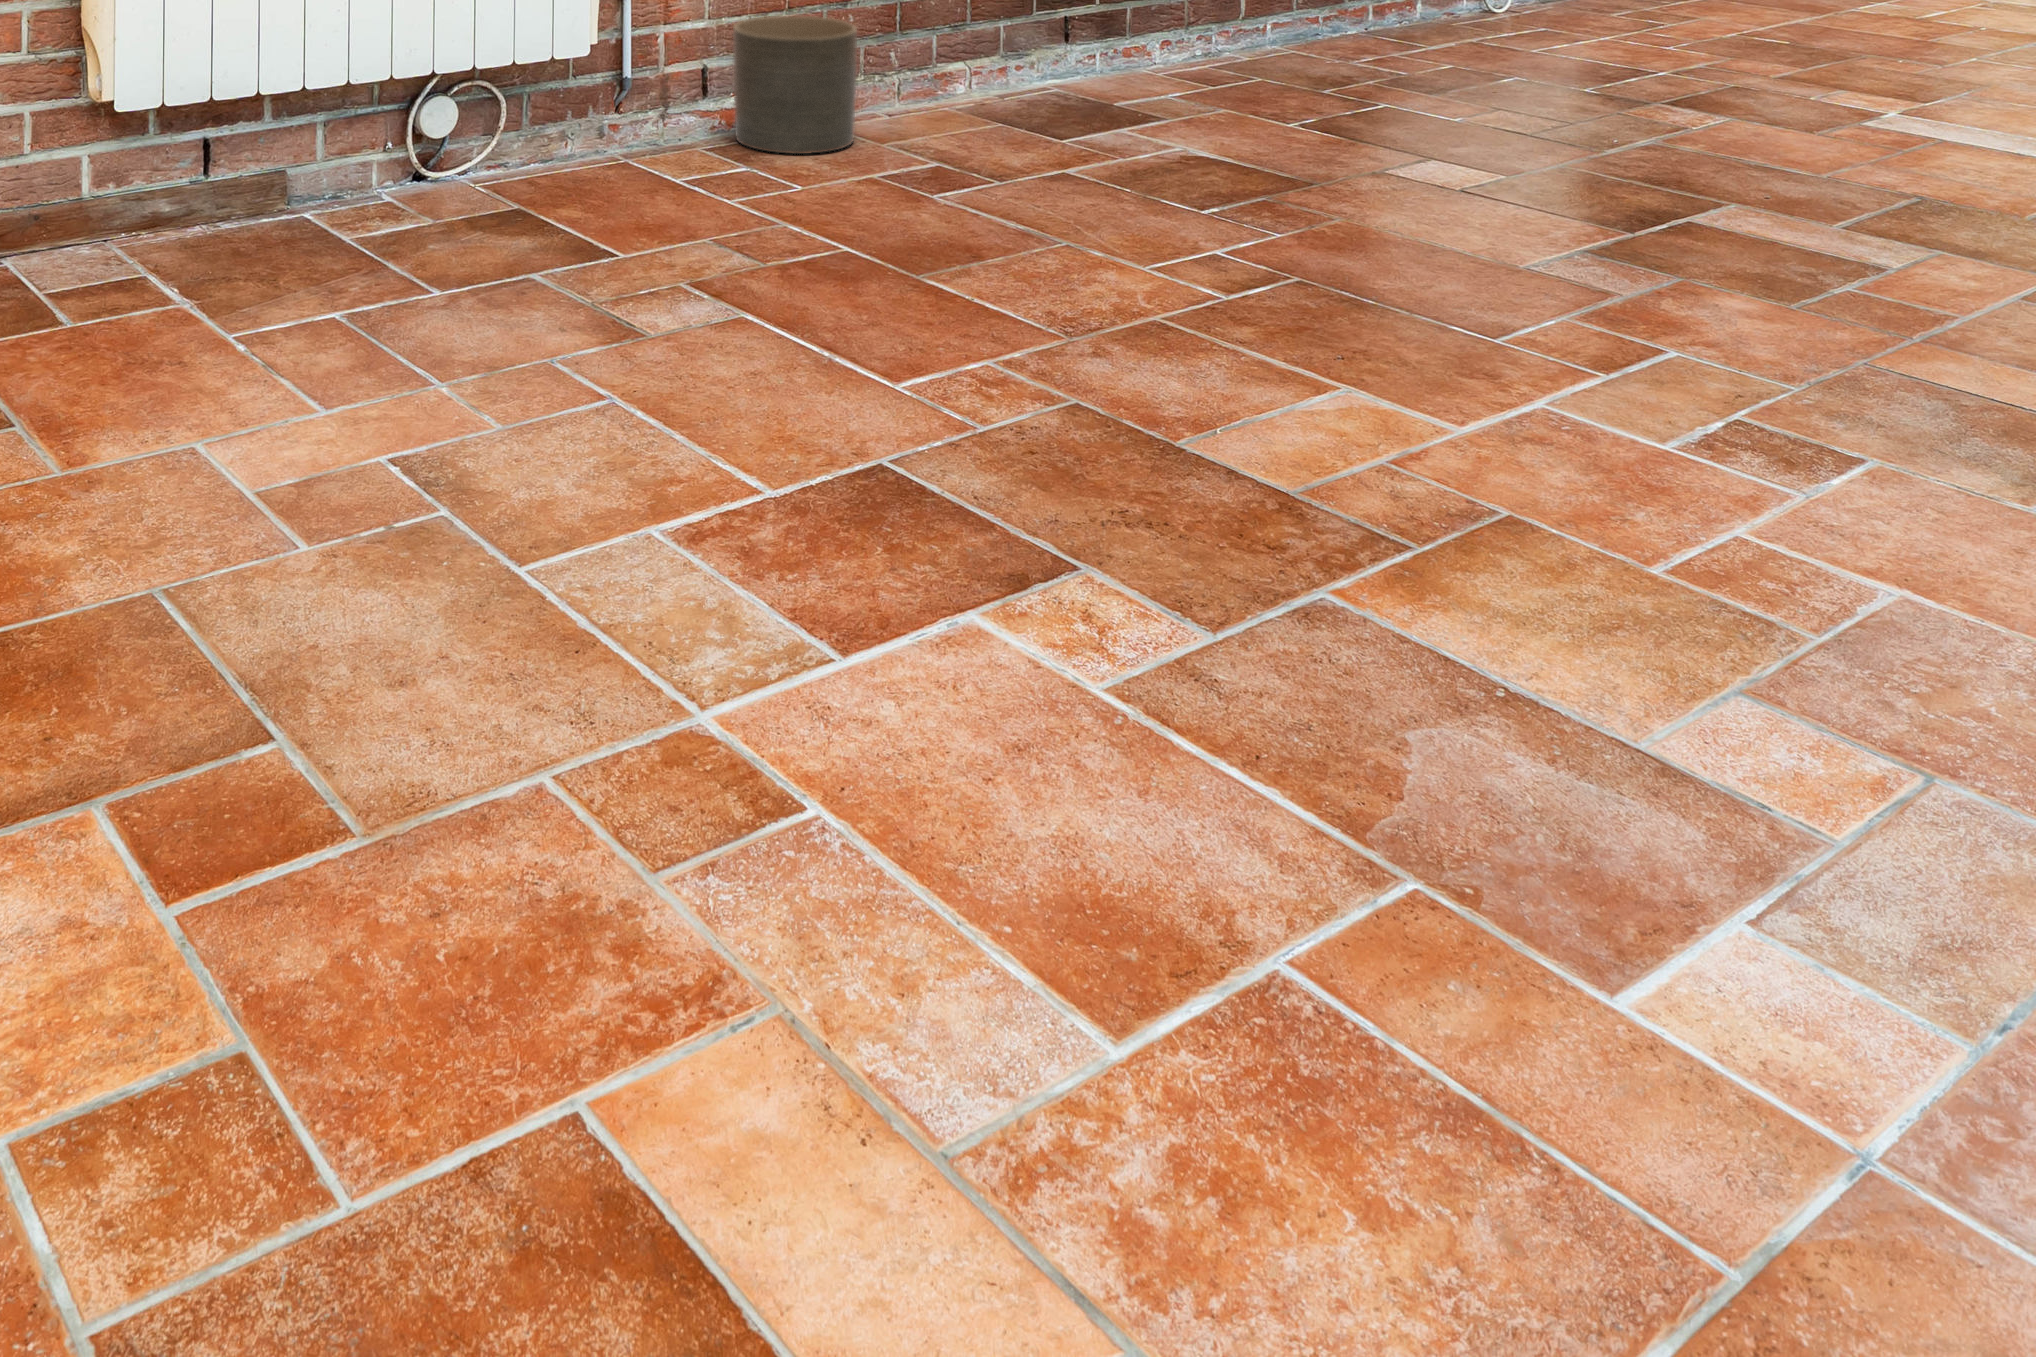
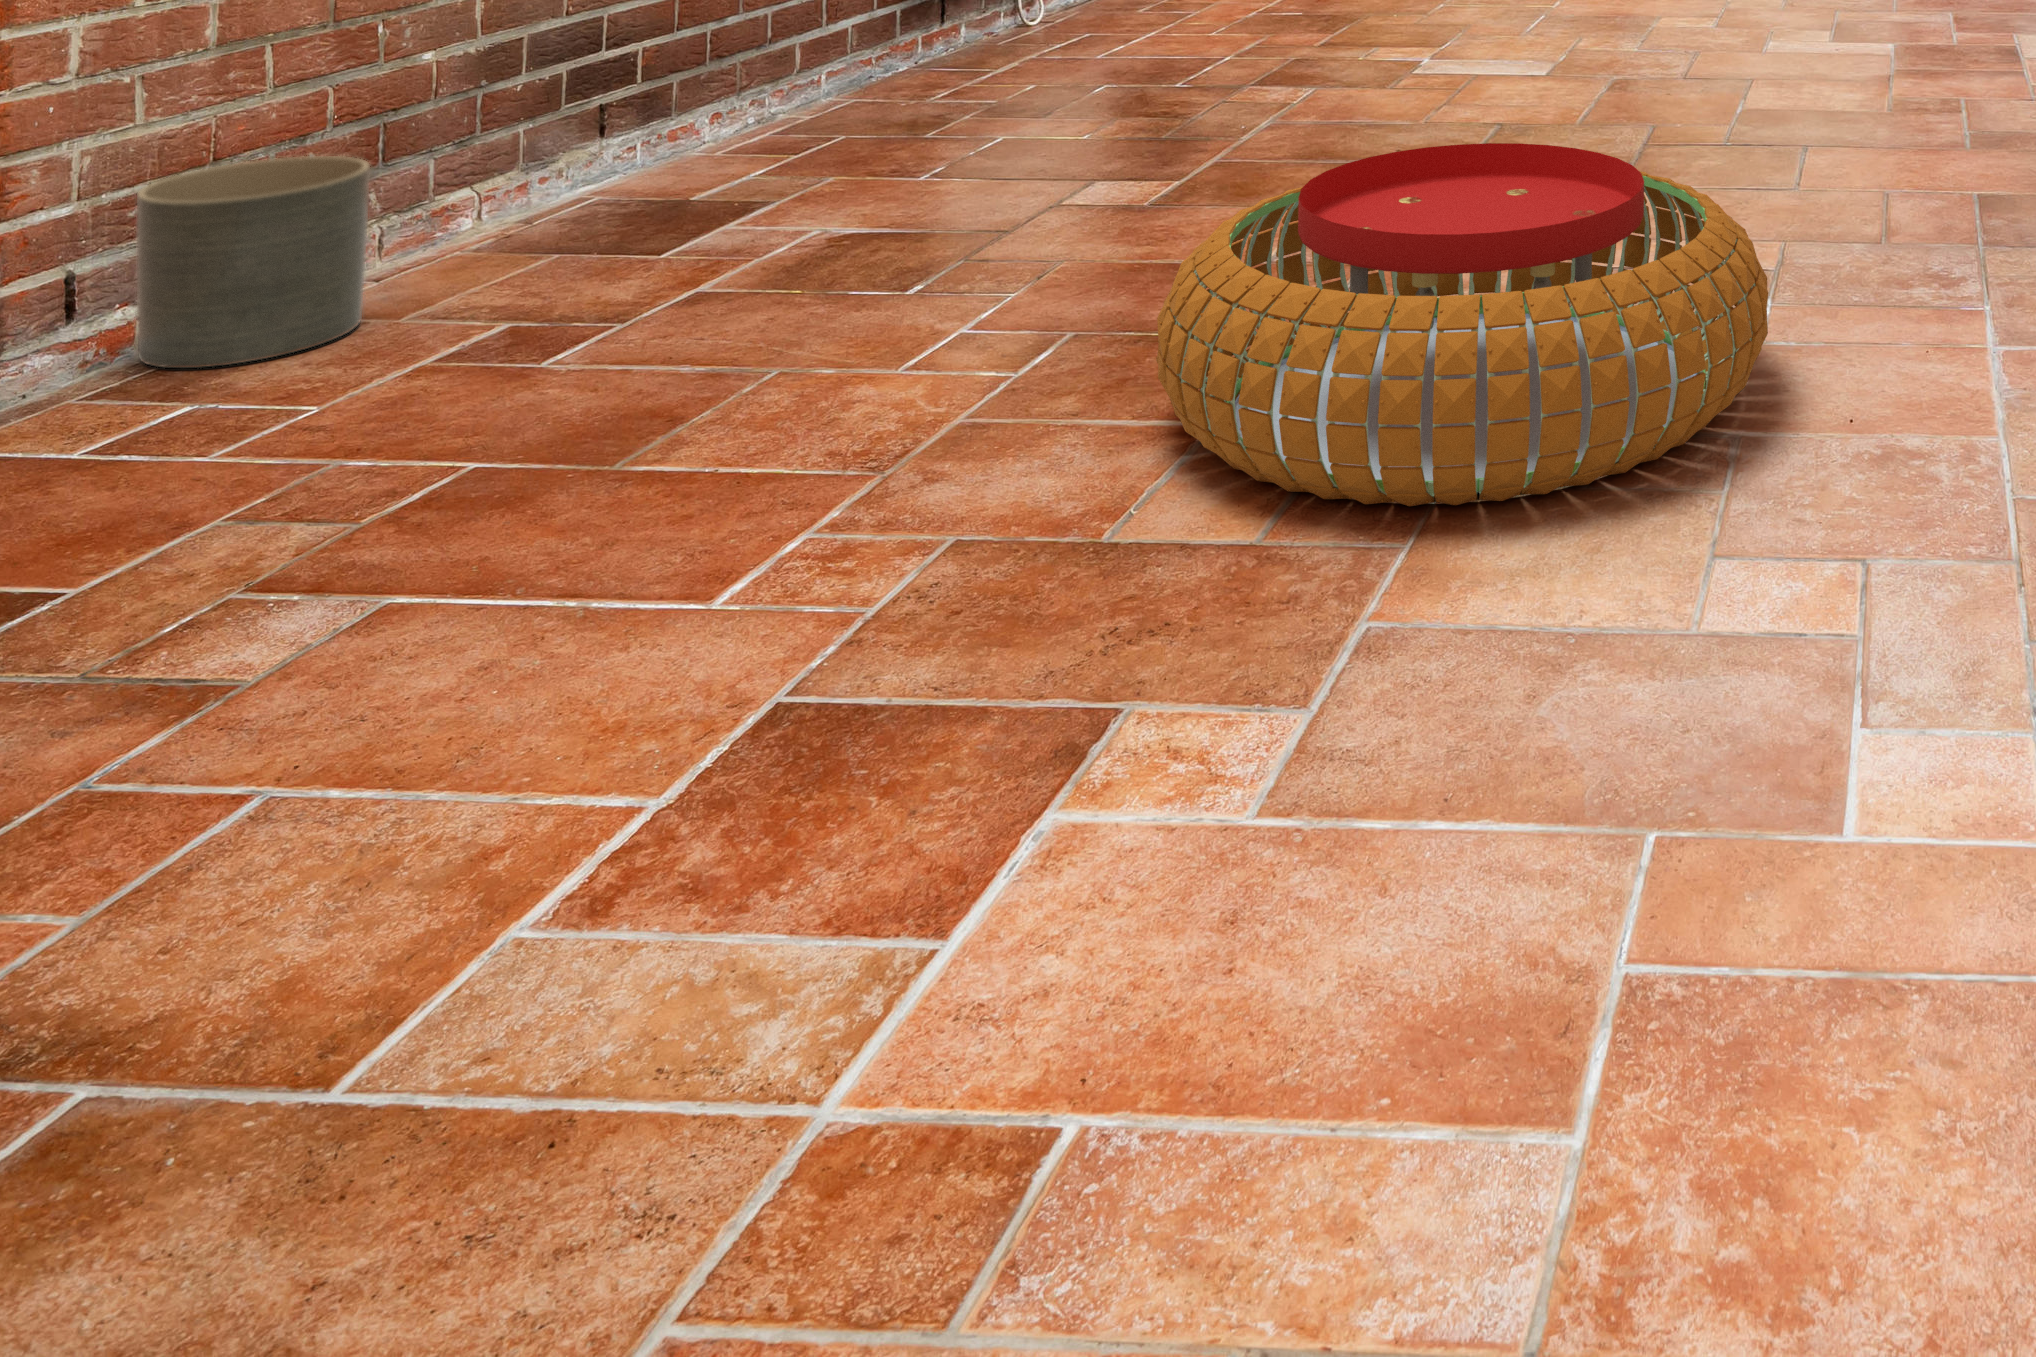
pouf: none [1265,178,1989,586] -> present [1157,143,1768,506]

